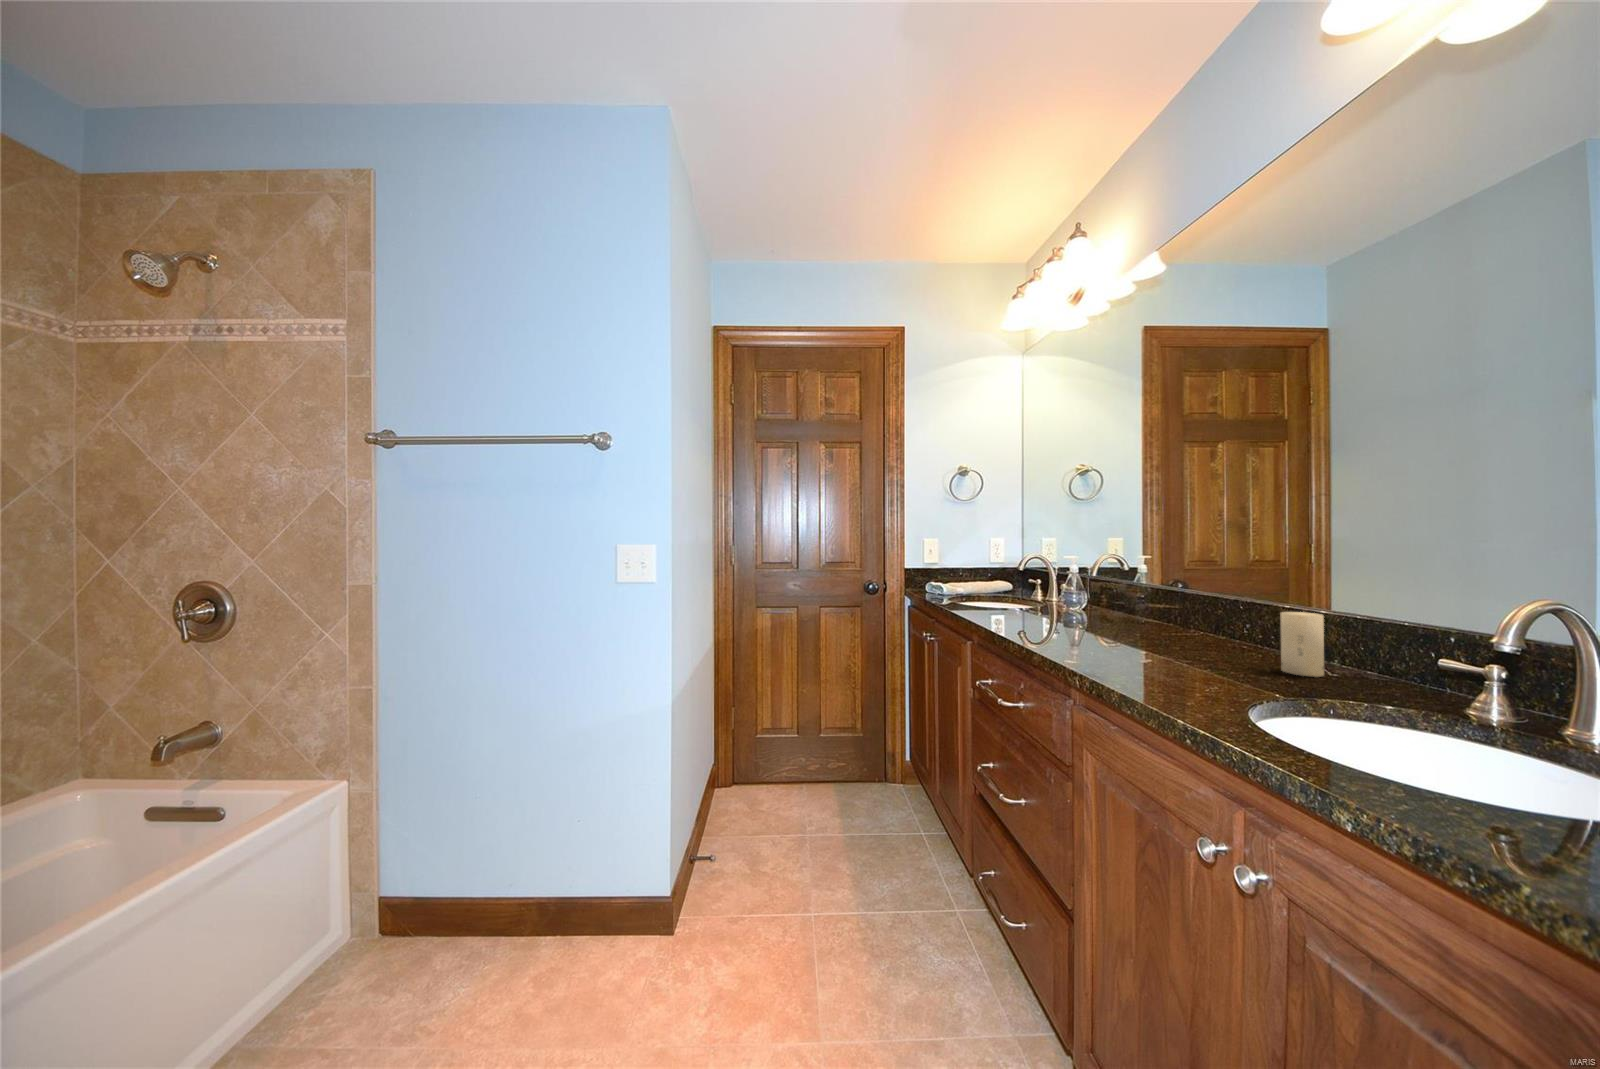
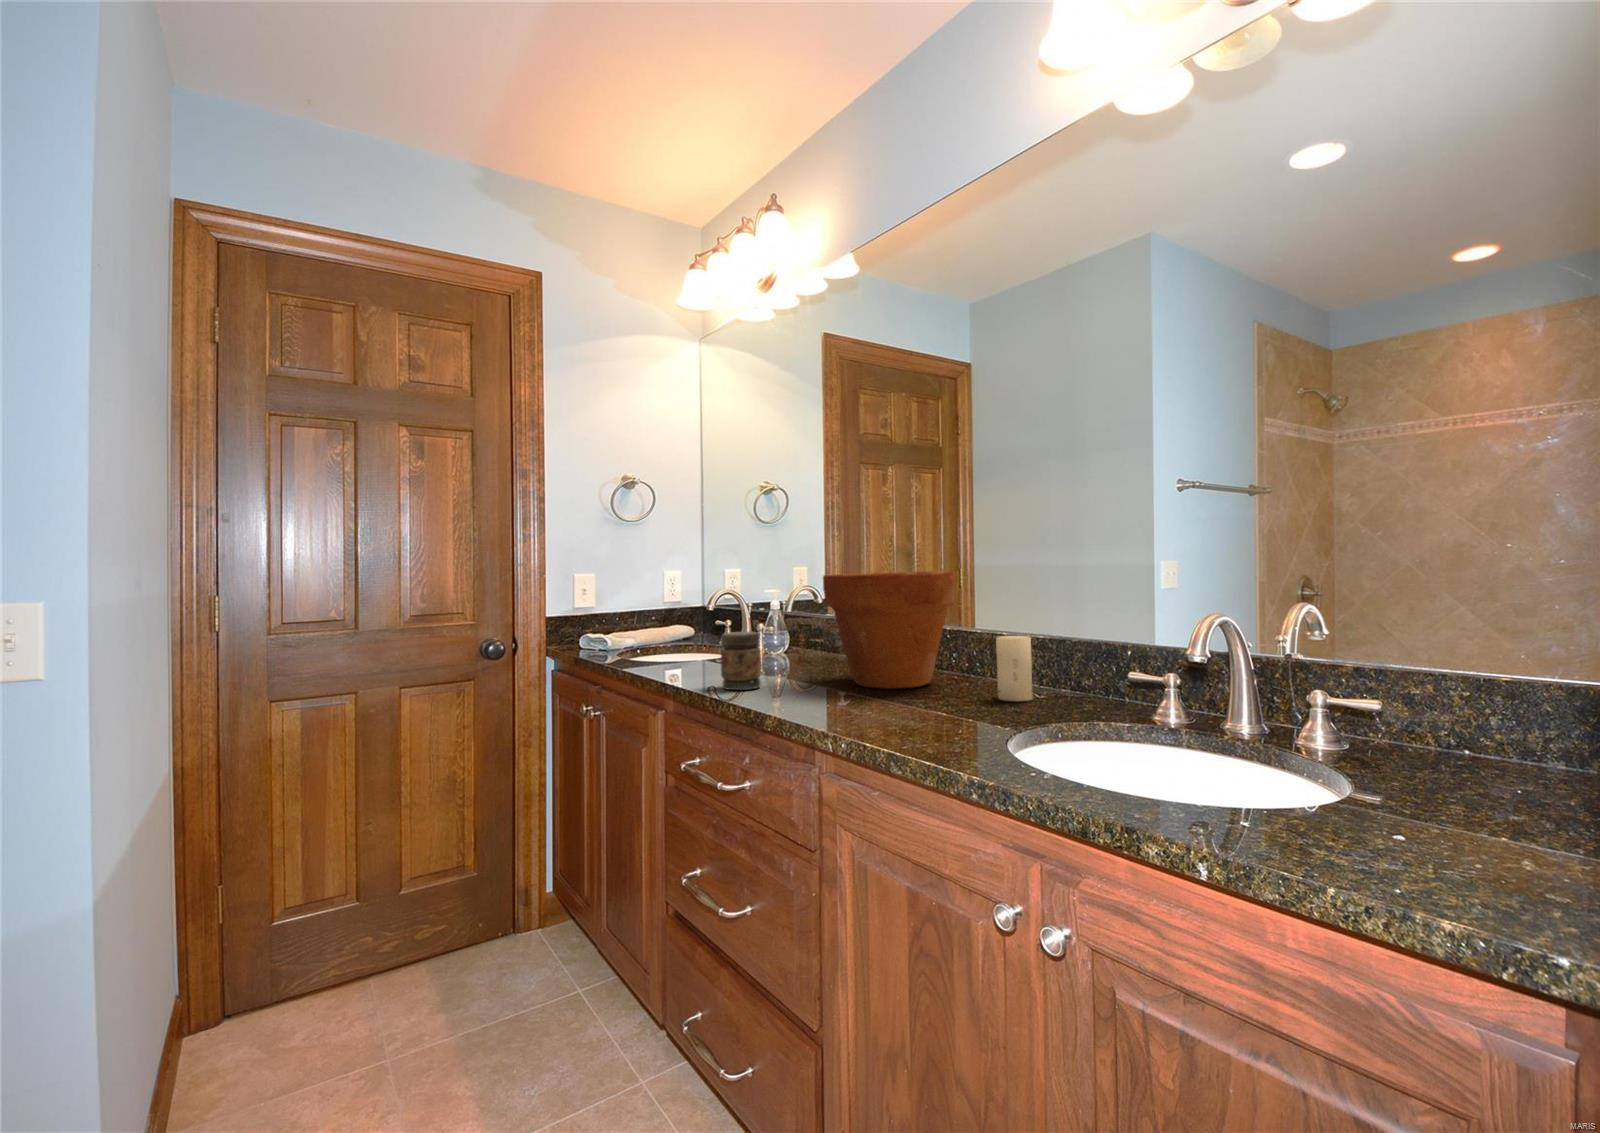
flower pot: none [1105,546,1246,650] -> present [823,571,956,689]
jar: none [1014,589,1047,634] -> present [721,632,761,690]

